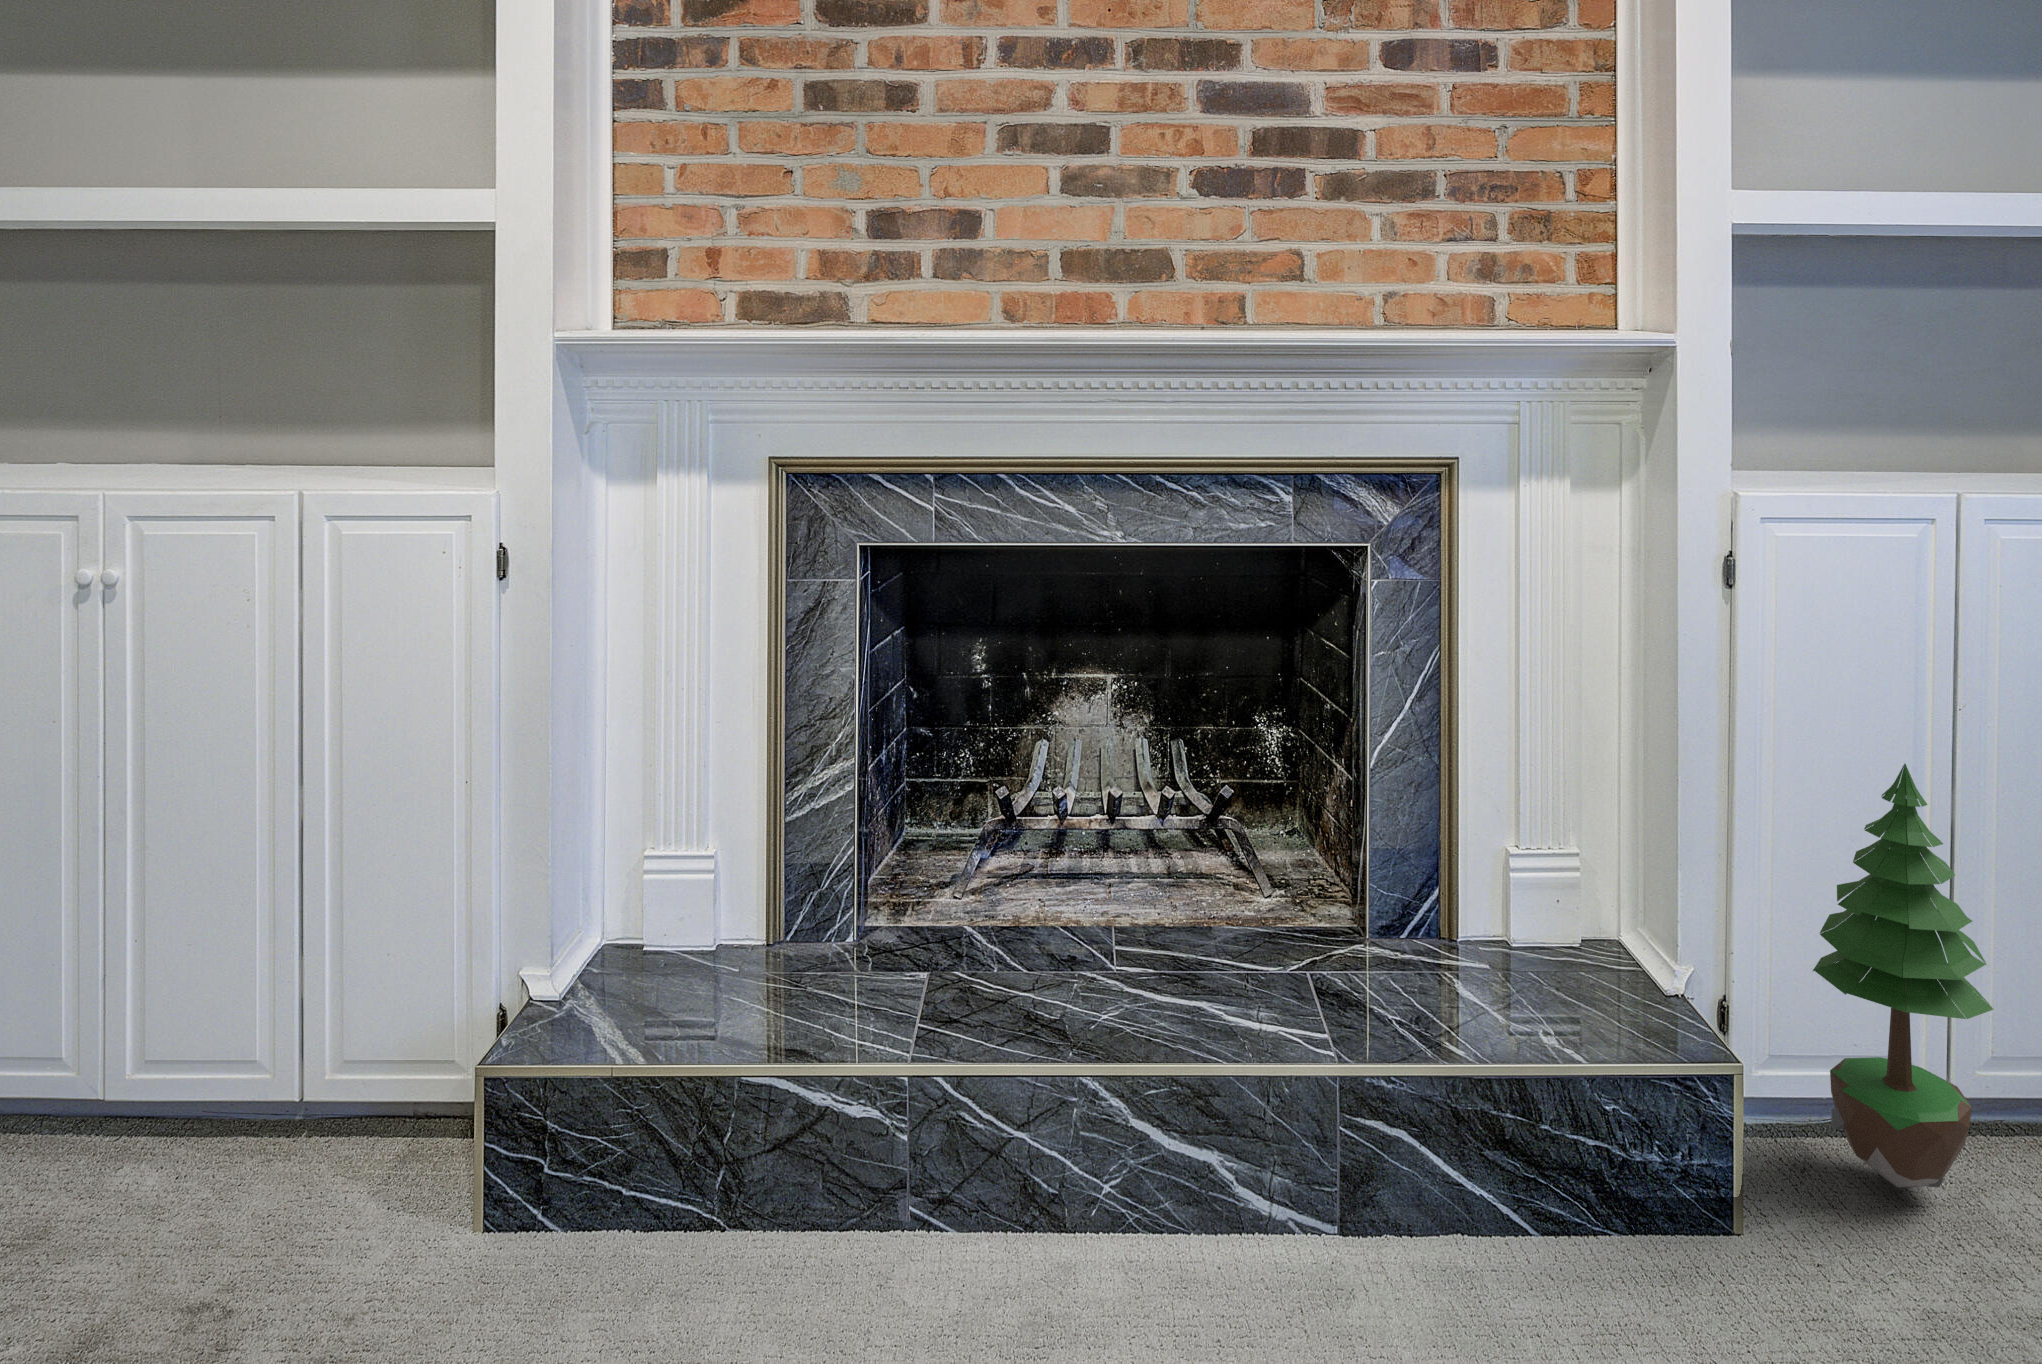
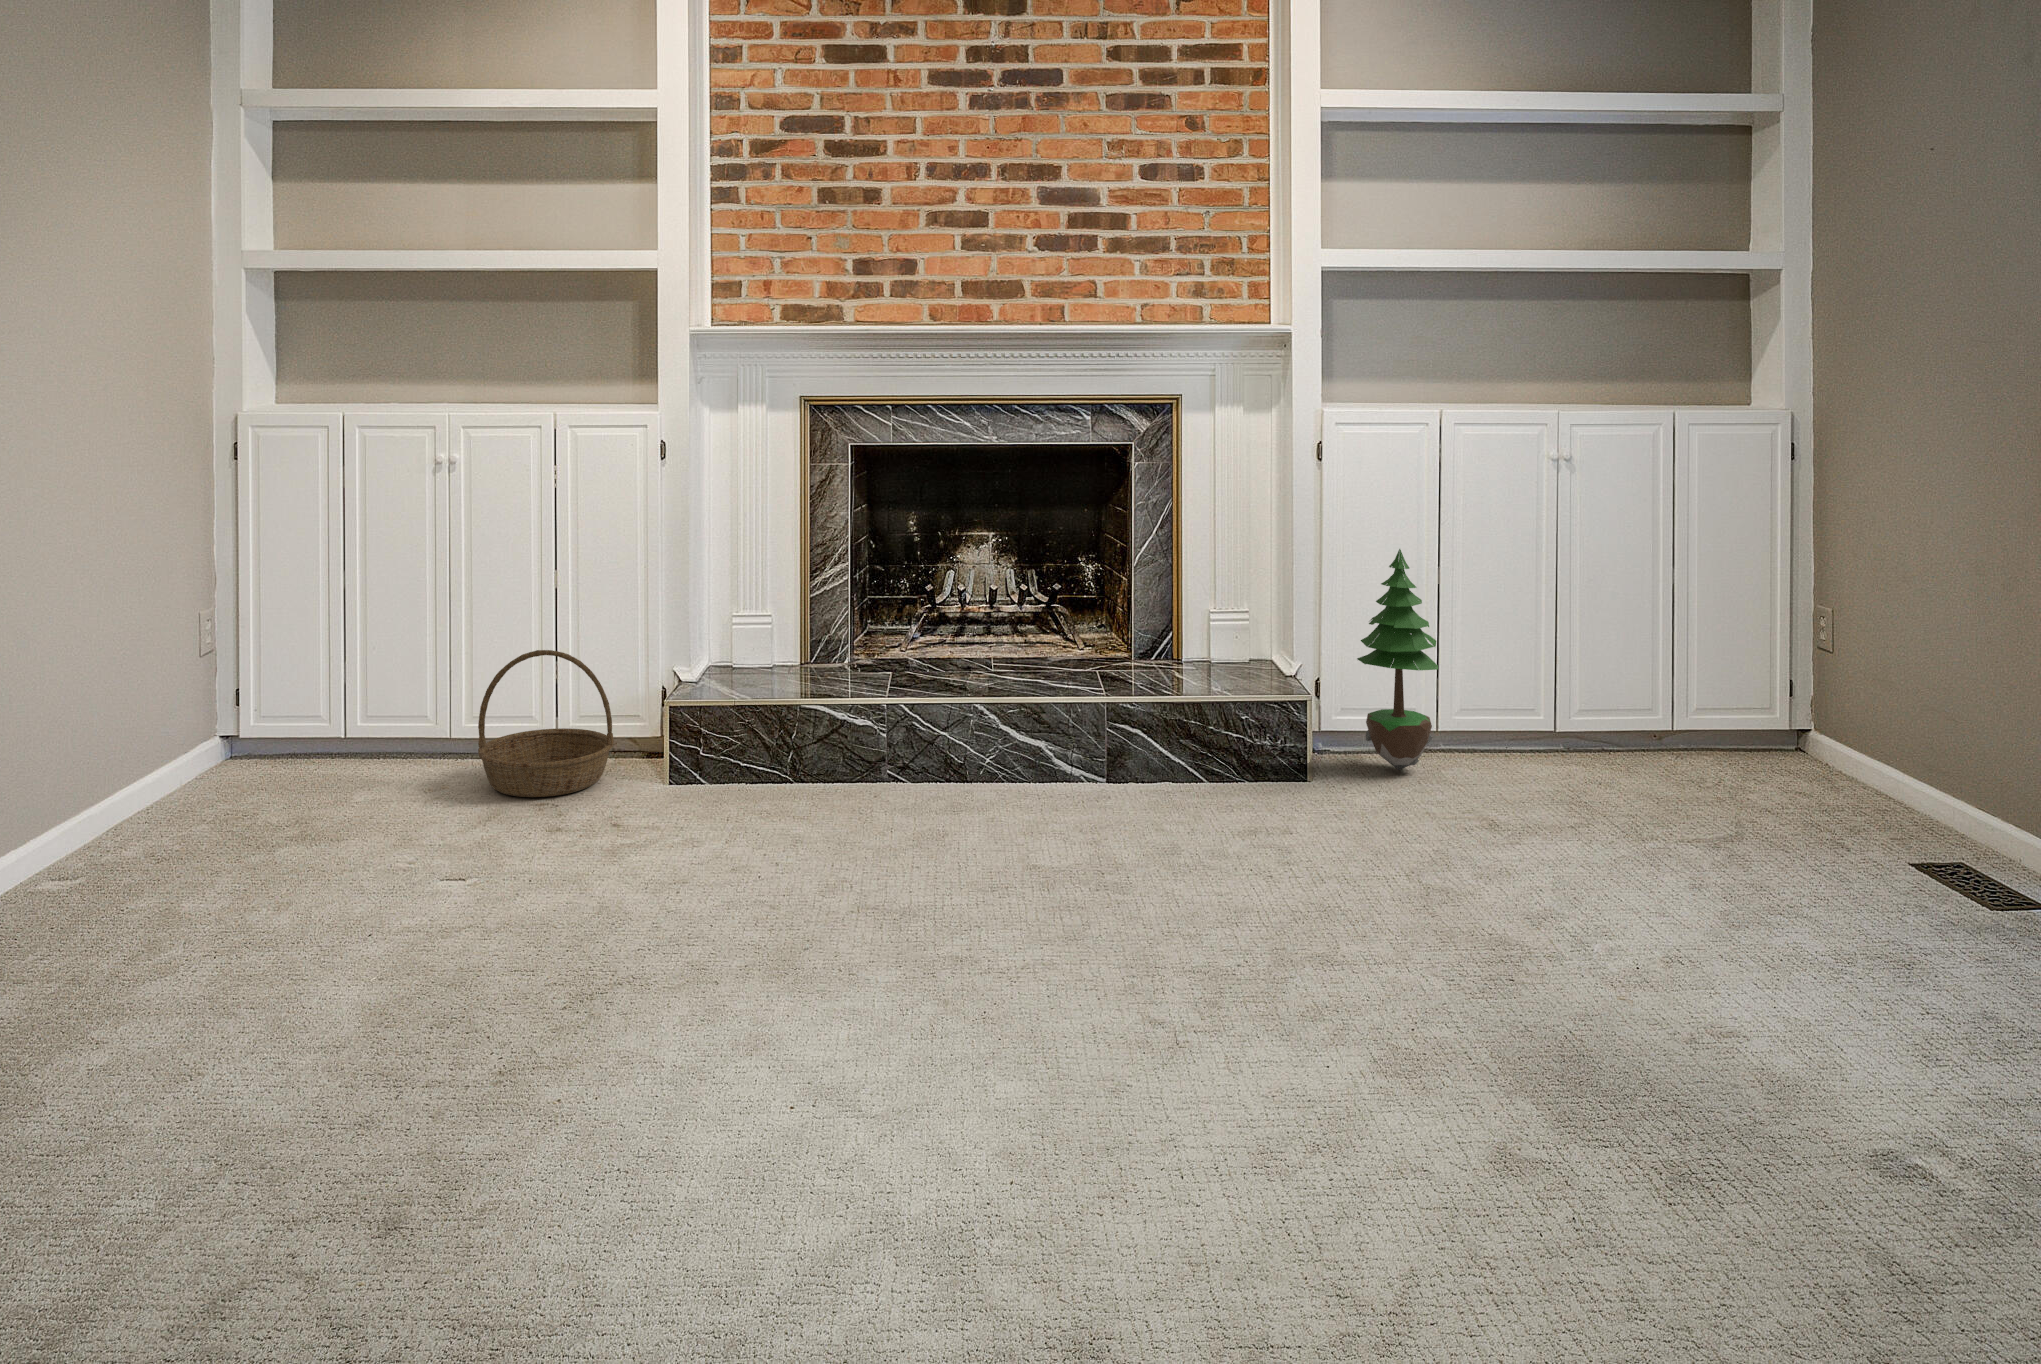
basket: none [84,966,381,1293] -> present [478,650,614,797]

